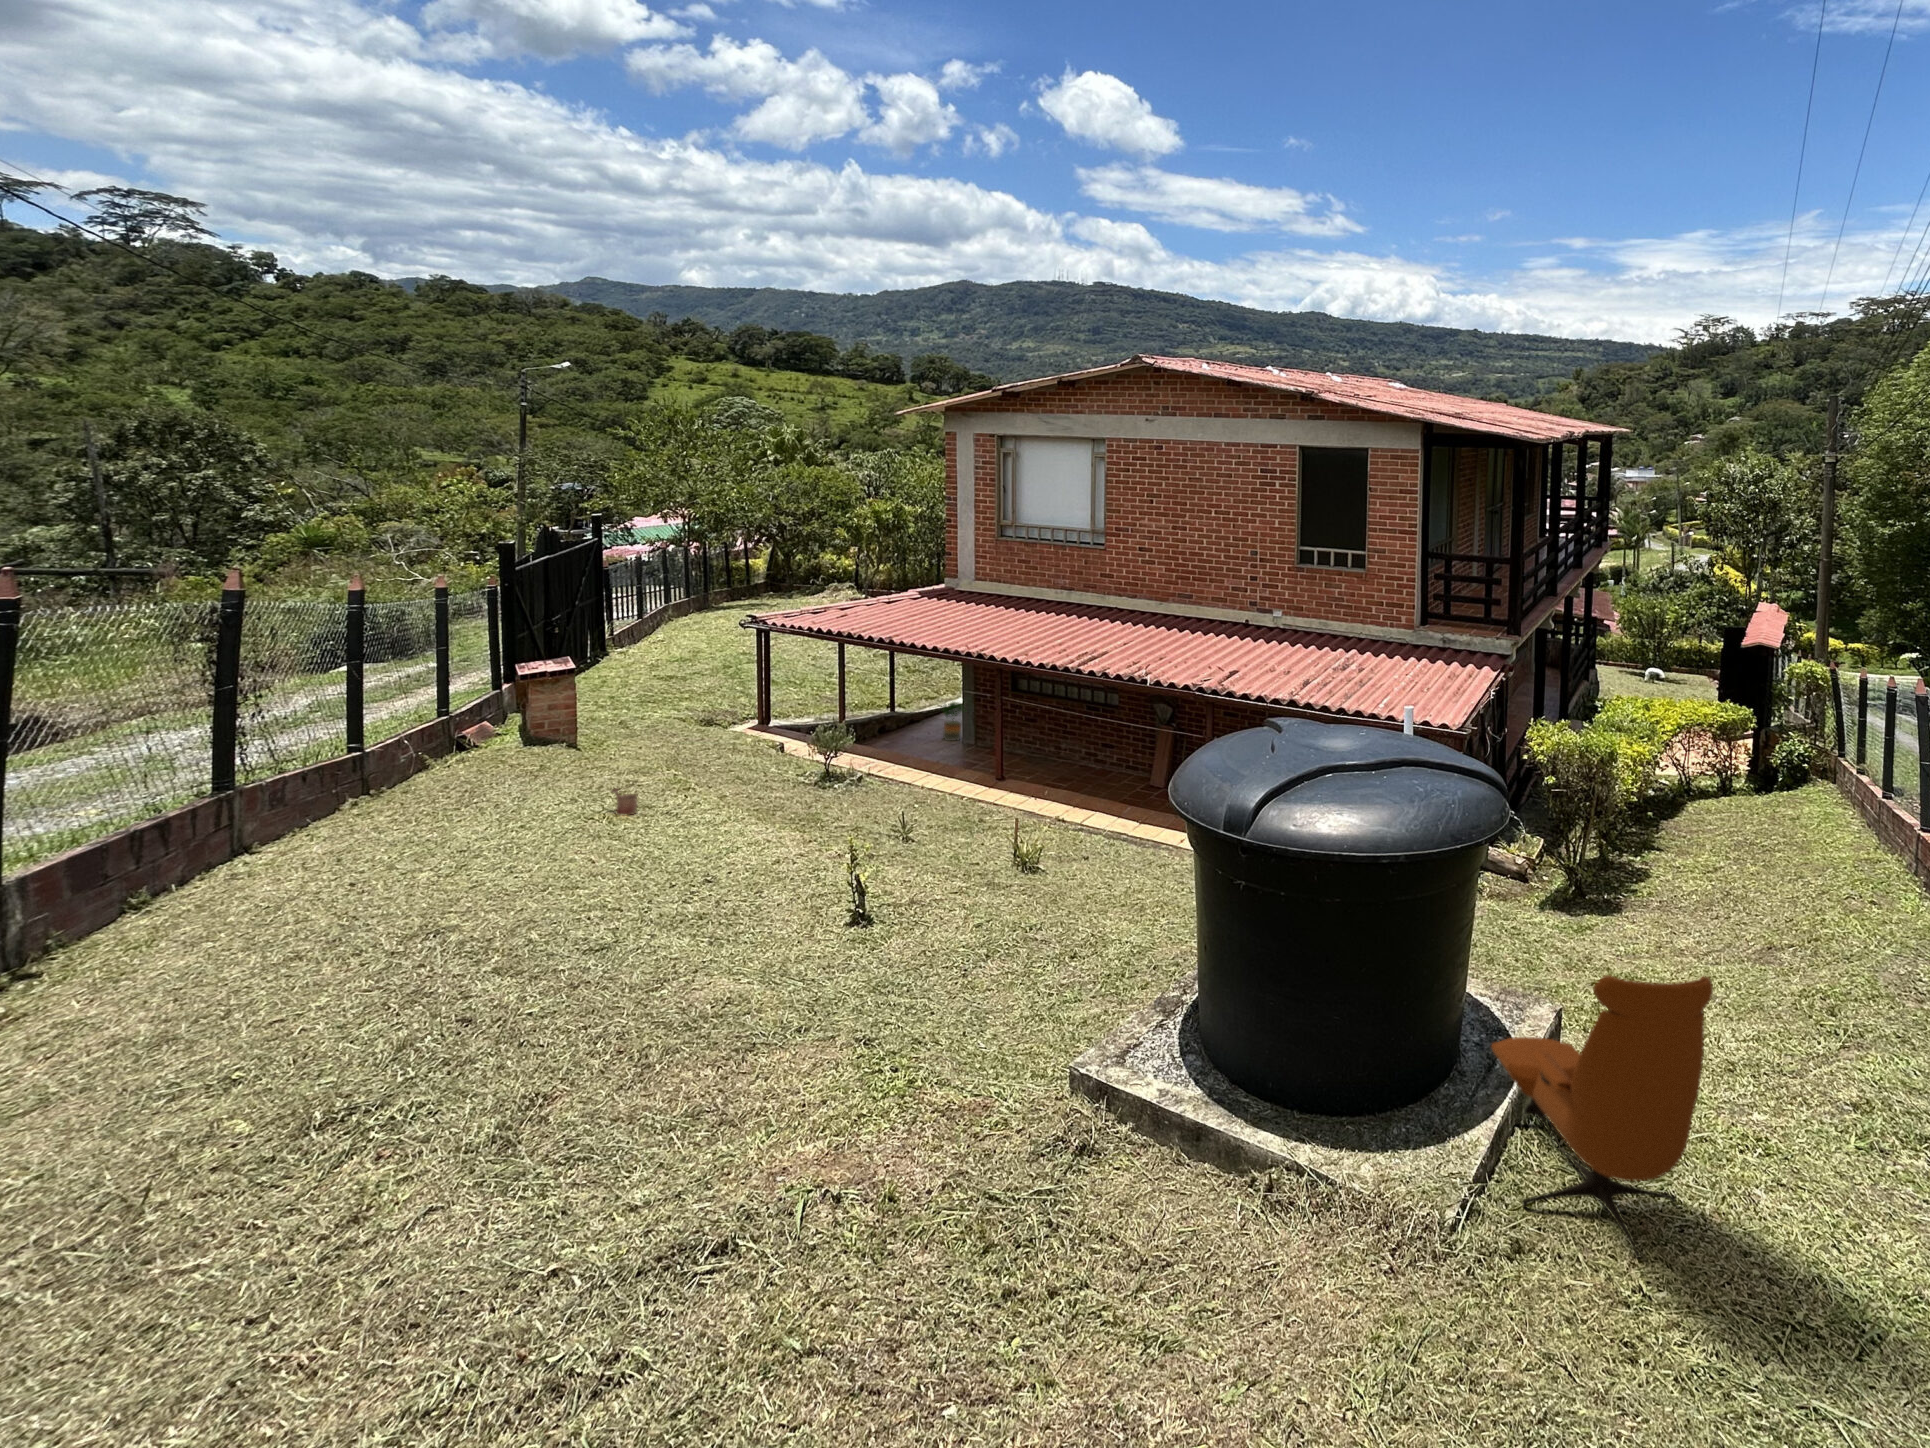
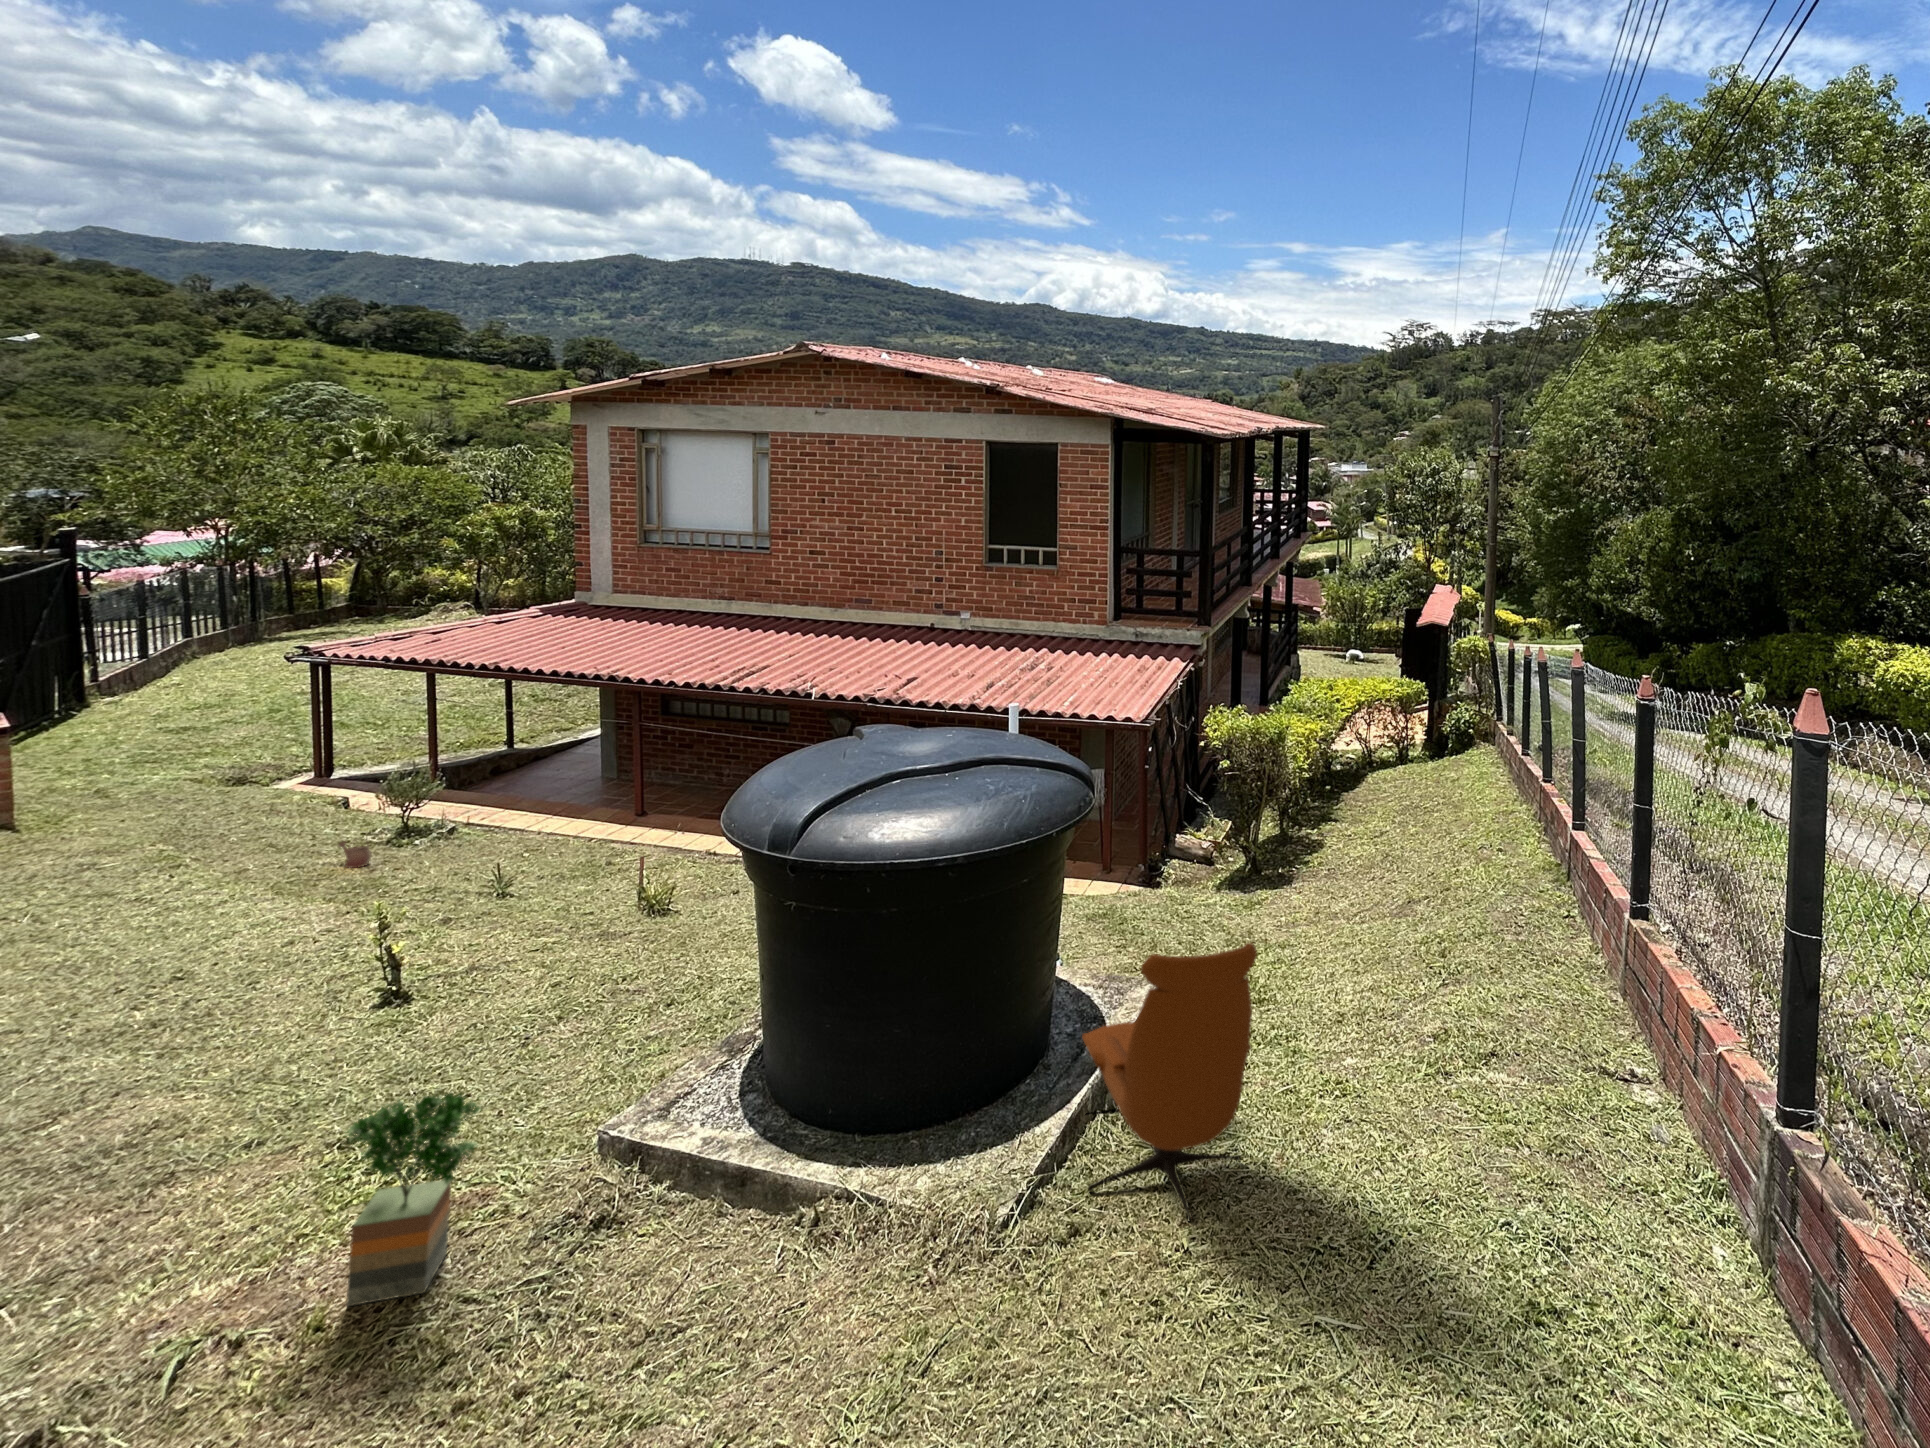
potted tree: present [941,702,967,741] -> present [347,1092,480,1306]
watering can: present [612,788,638,816] -> present [338,841,372,868]

